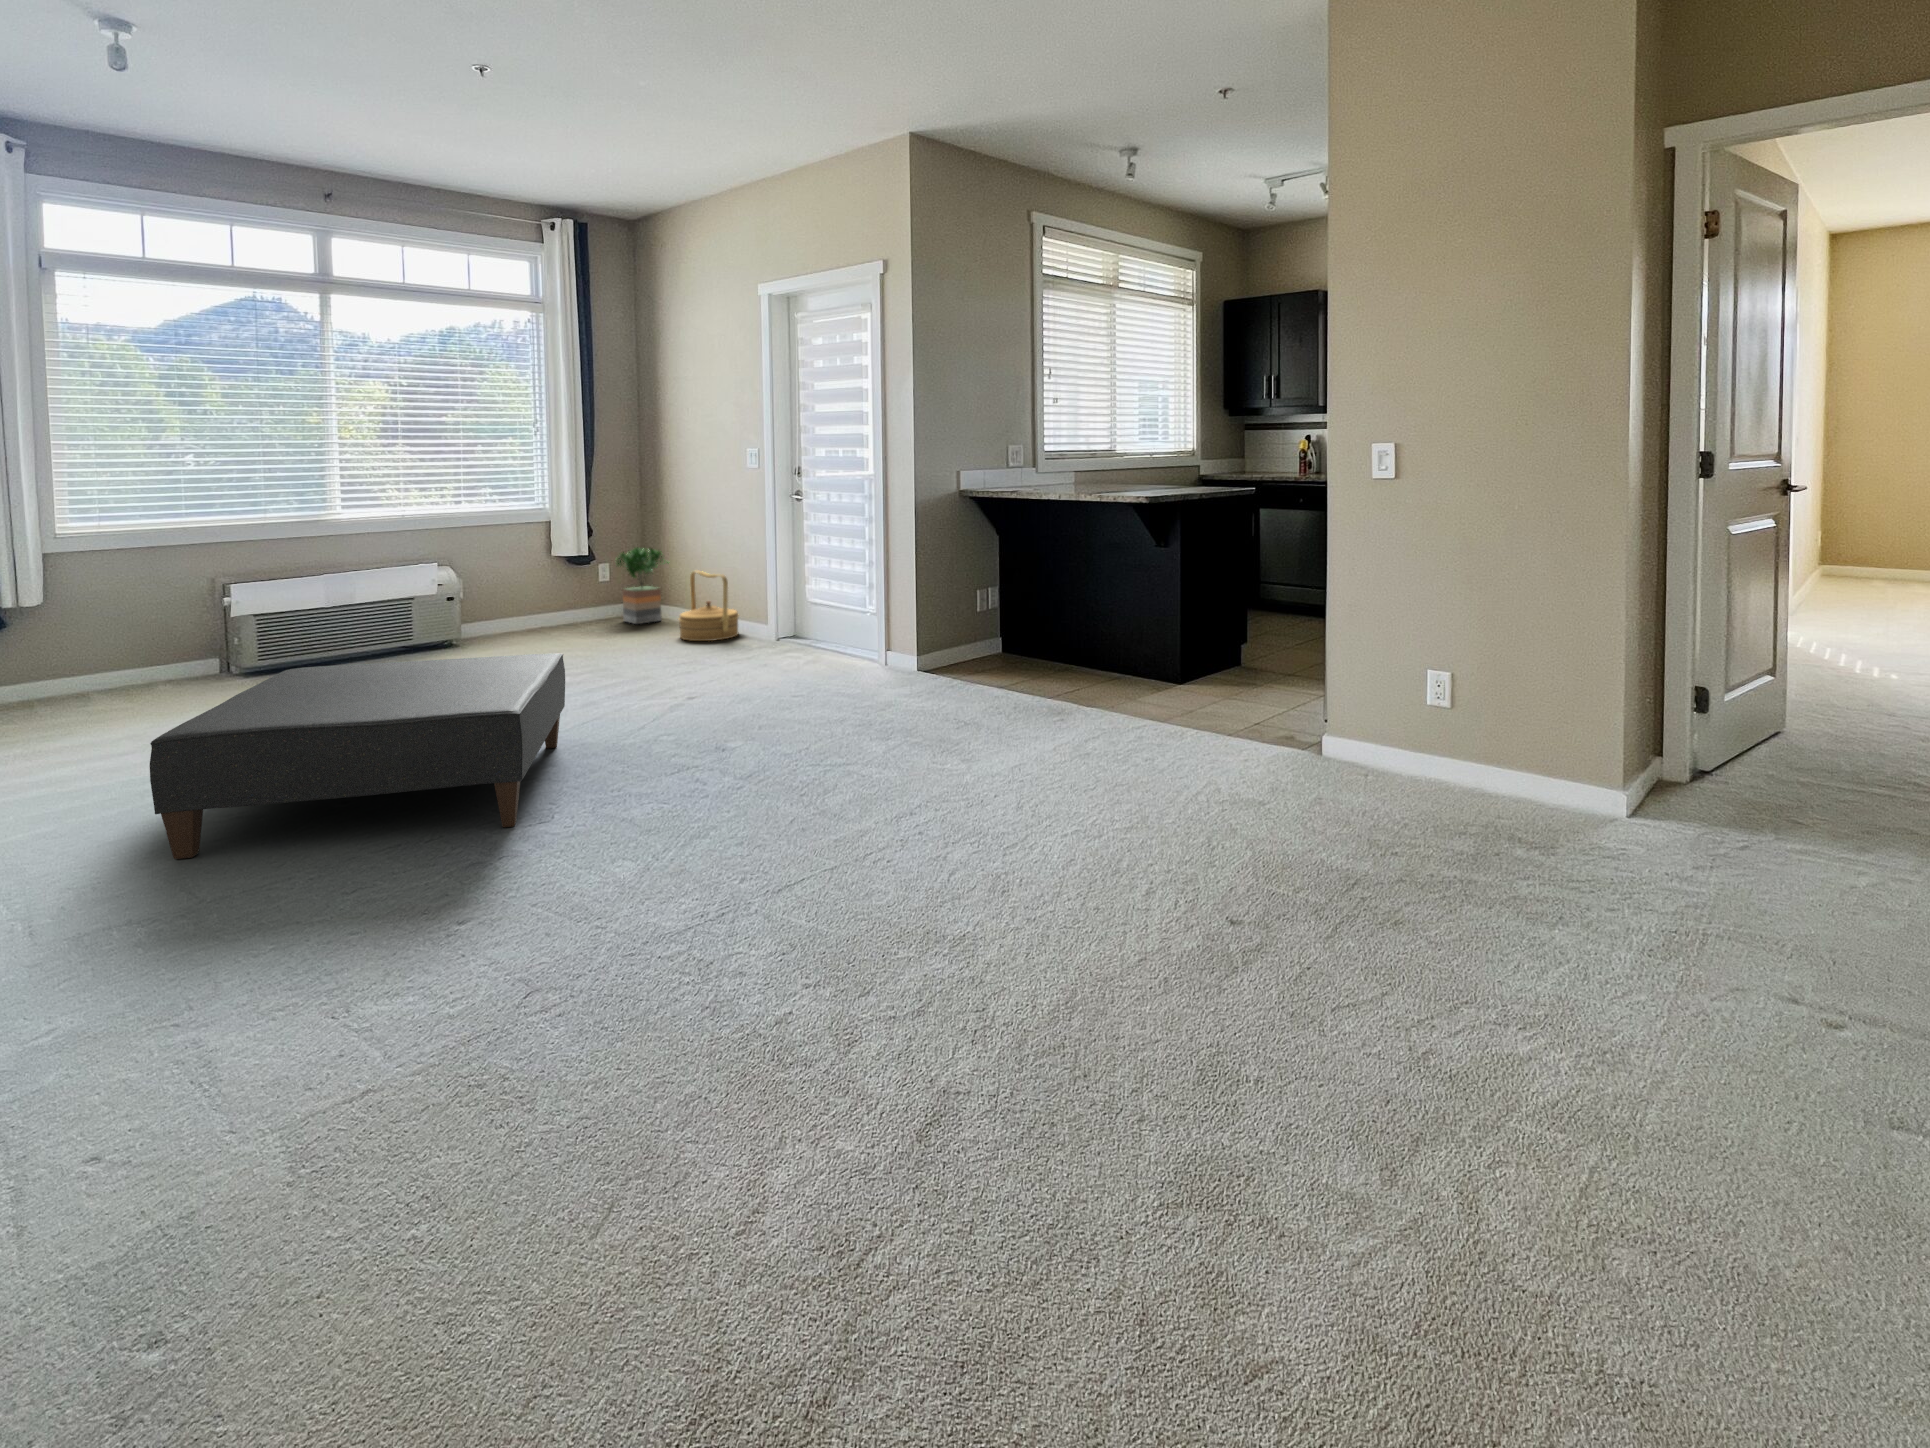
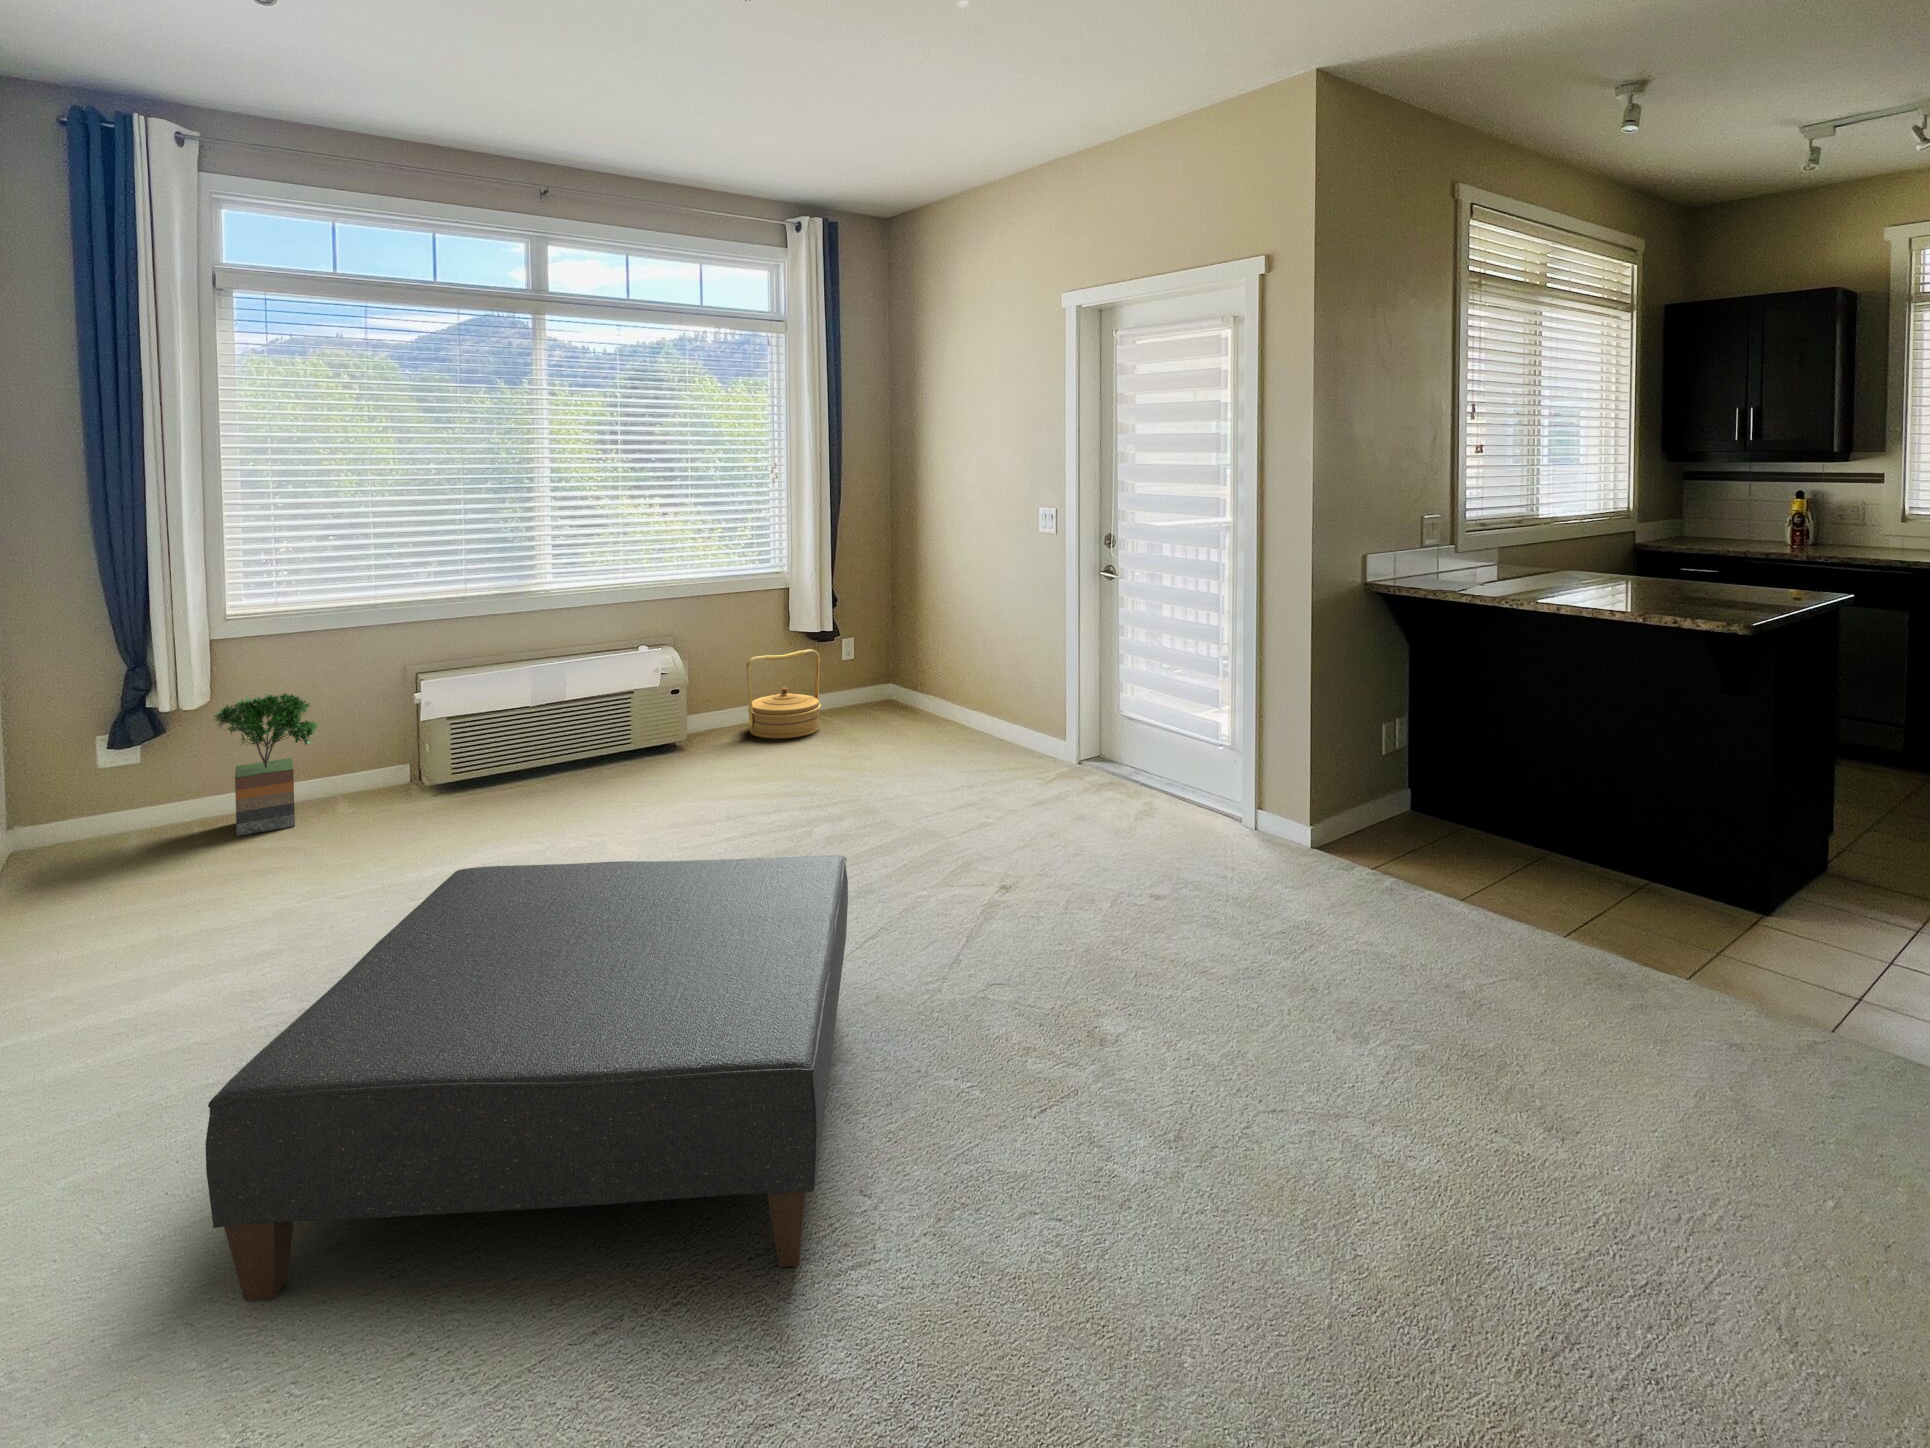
potted tree: present [616,547,669,624] -> present [213,693,318,836]
woven basket: present [679,571,739,641] -> present [746,649,821,739]

